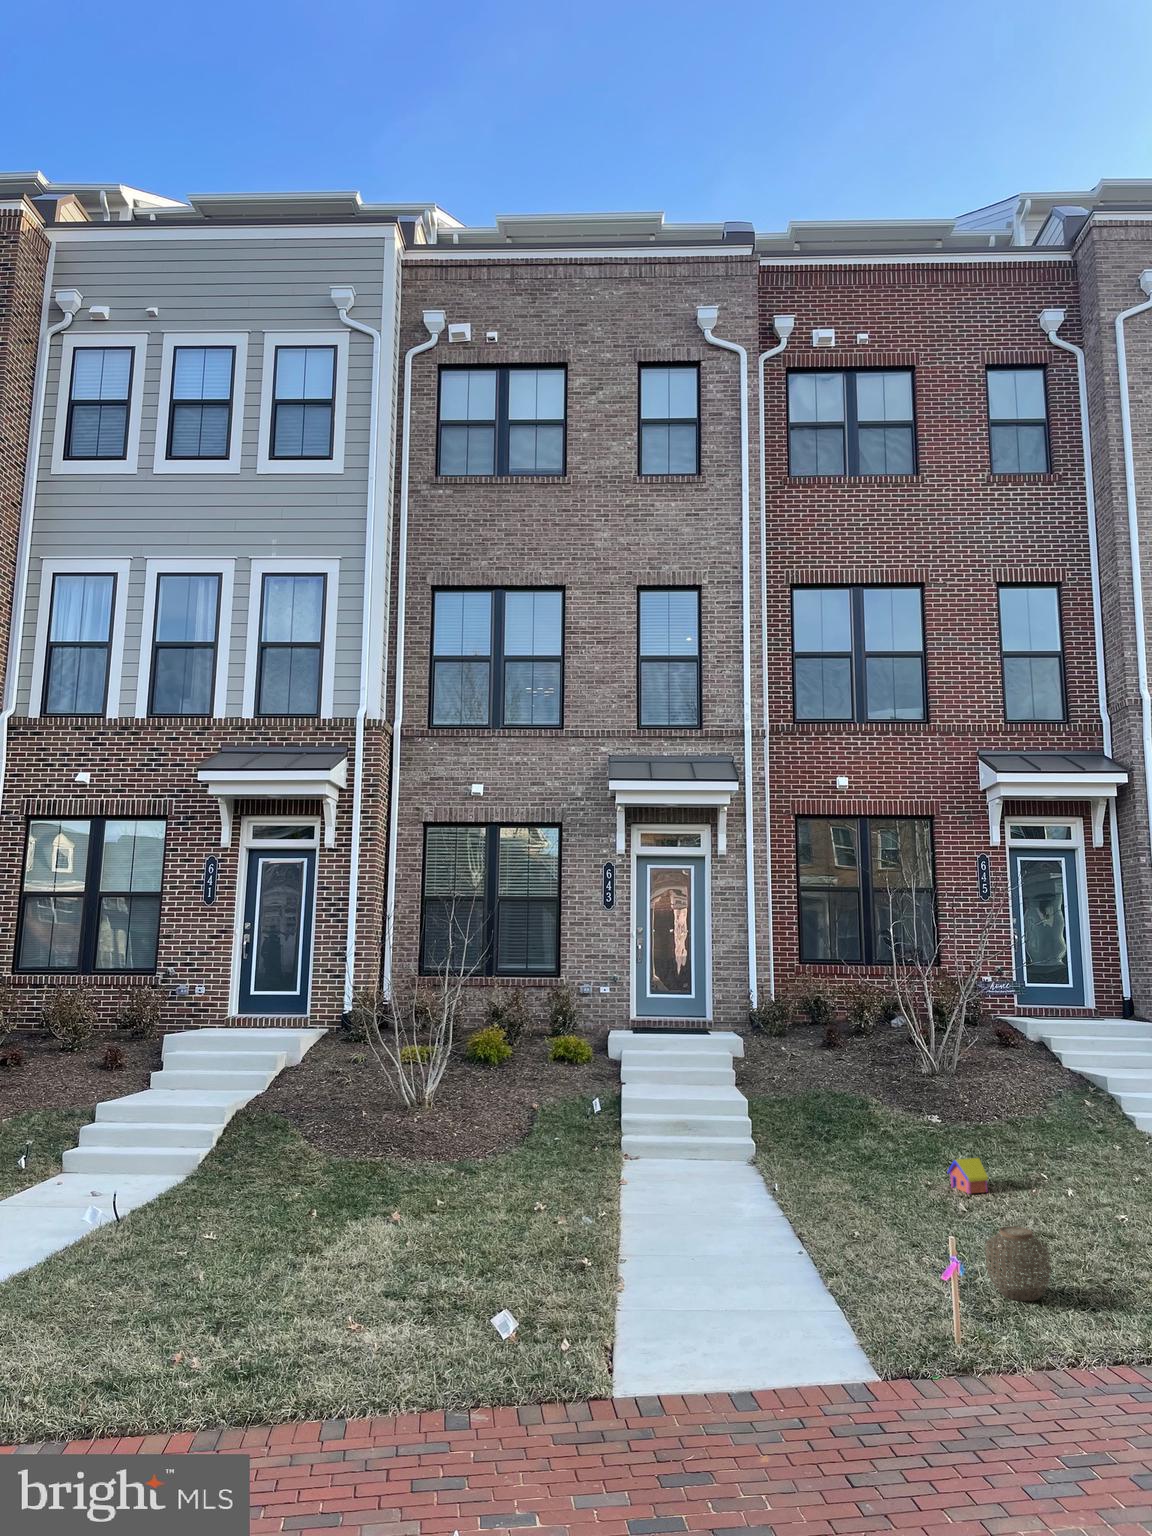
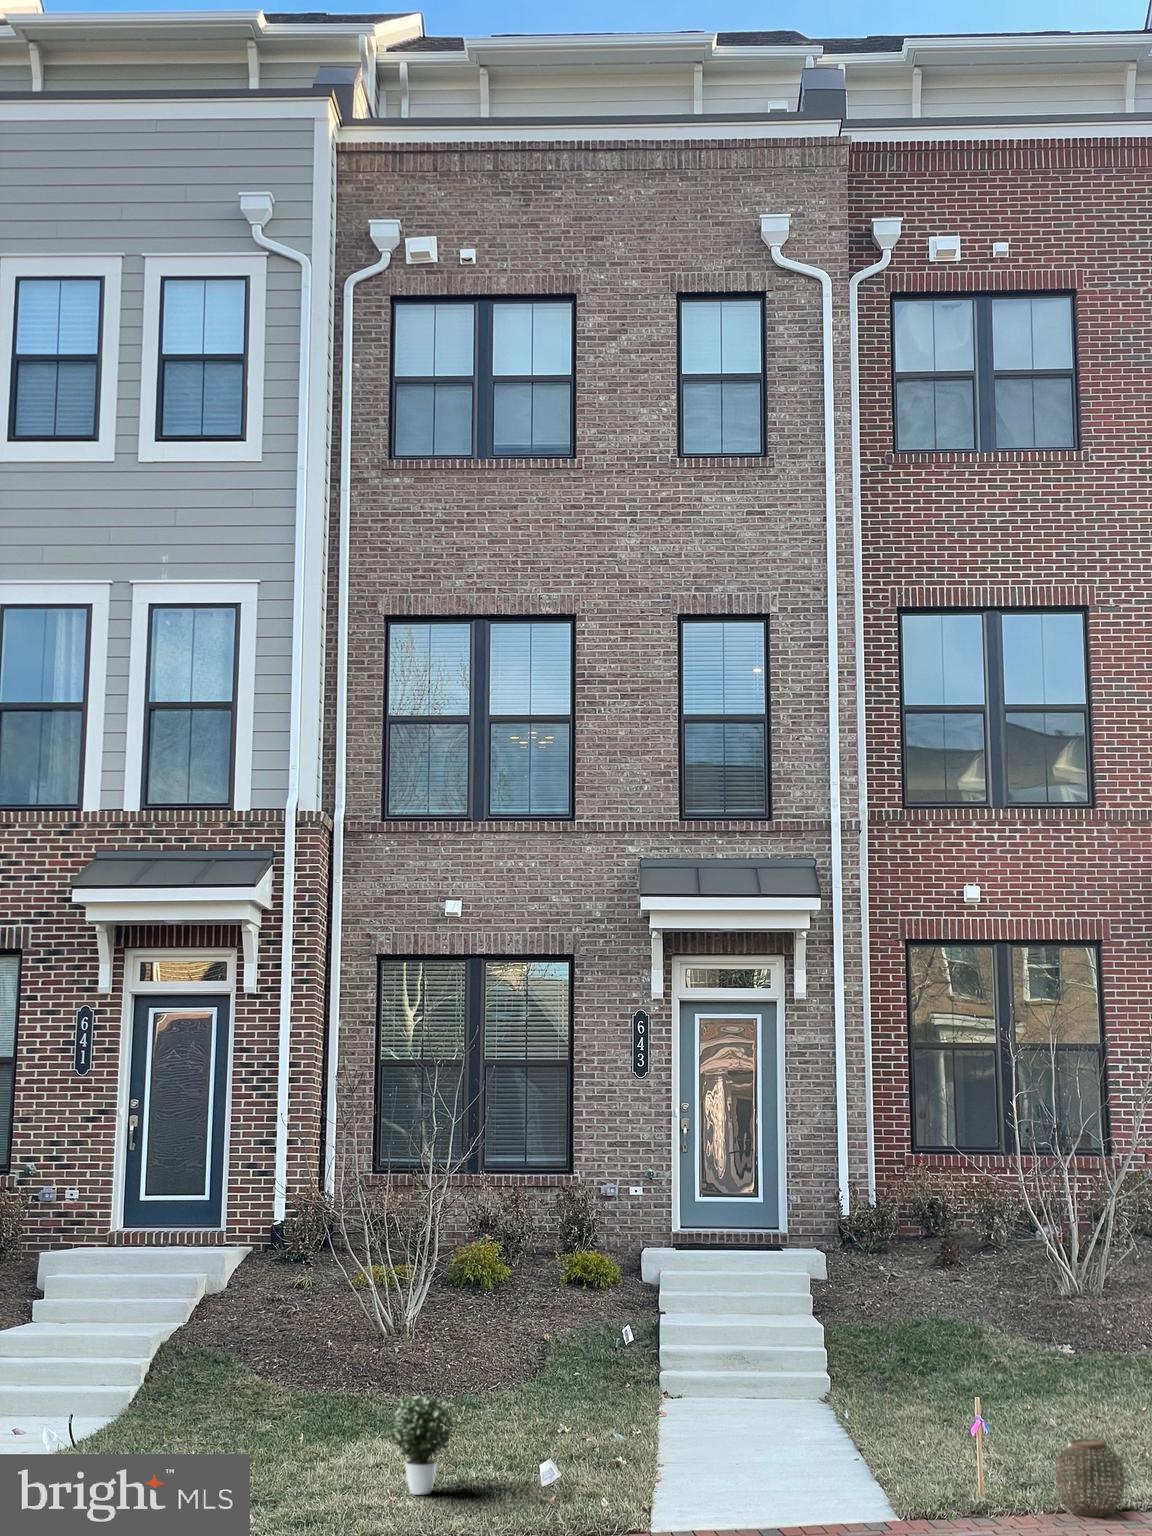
toy house: present [948,1158,988,1194] -> none [1055,1386,1101,1428]
potted plant: none [387,1178,447,1270] -> present [390,1395,454,1495]

